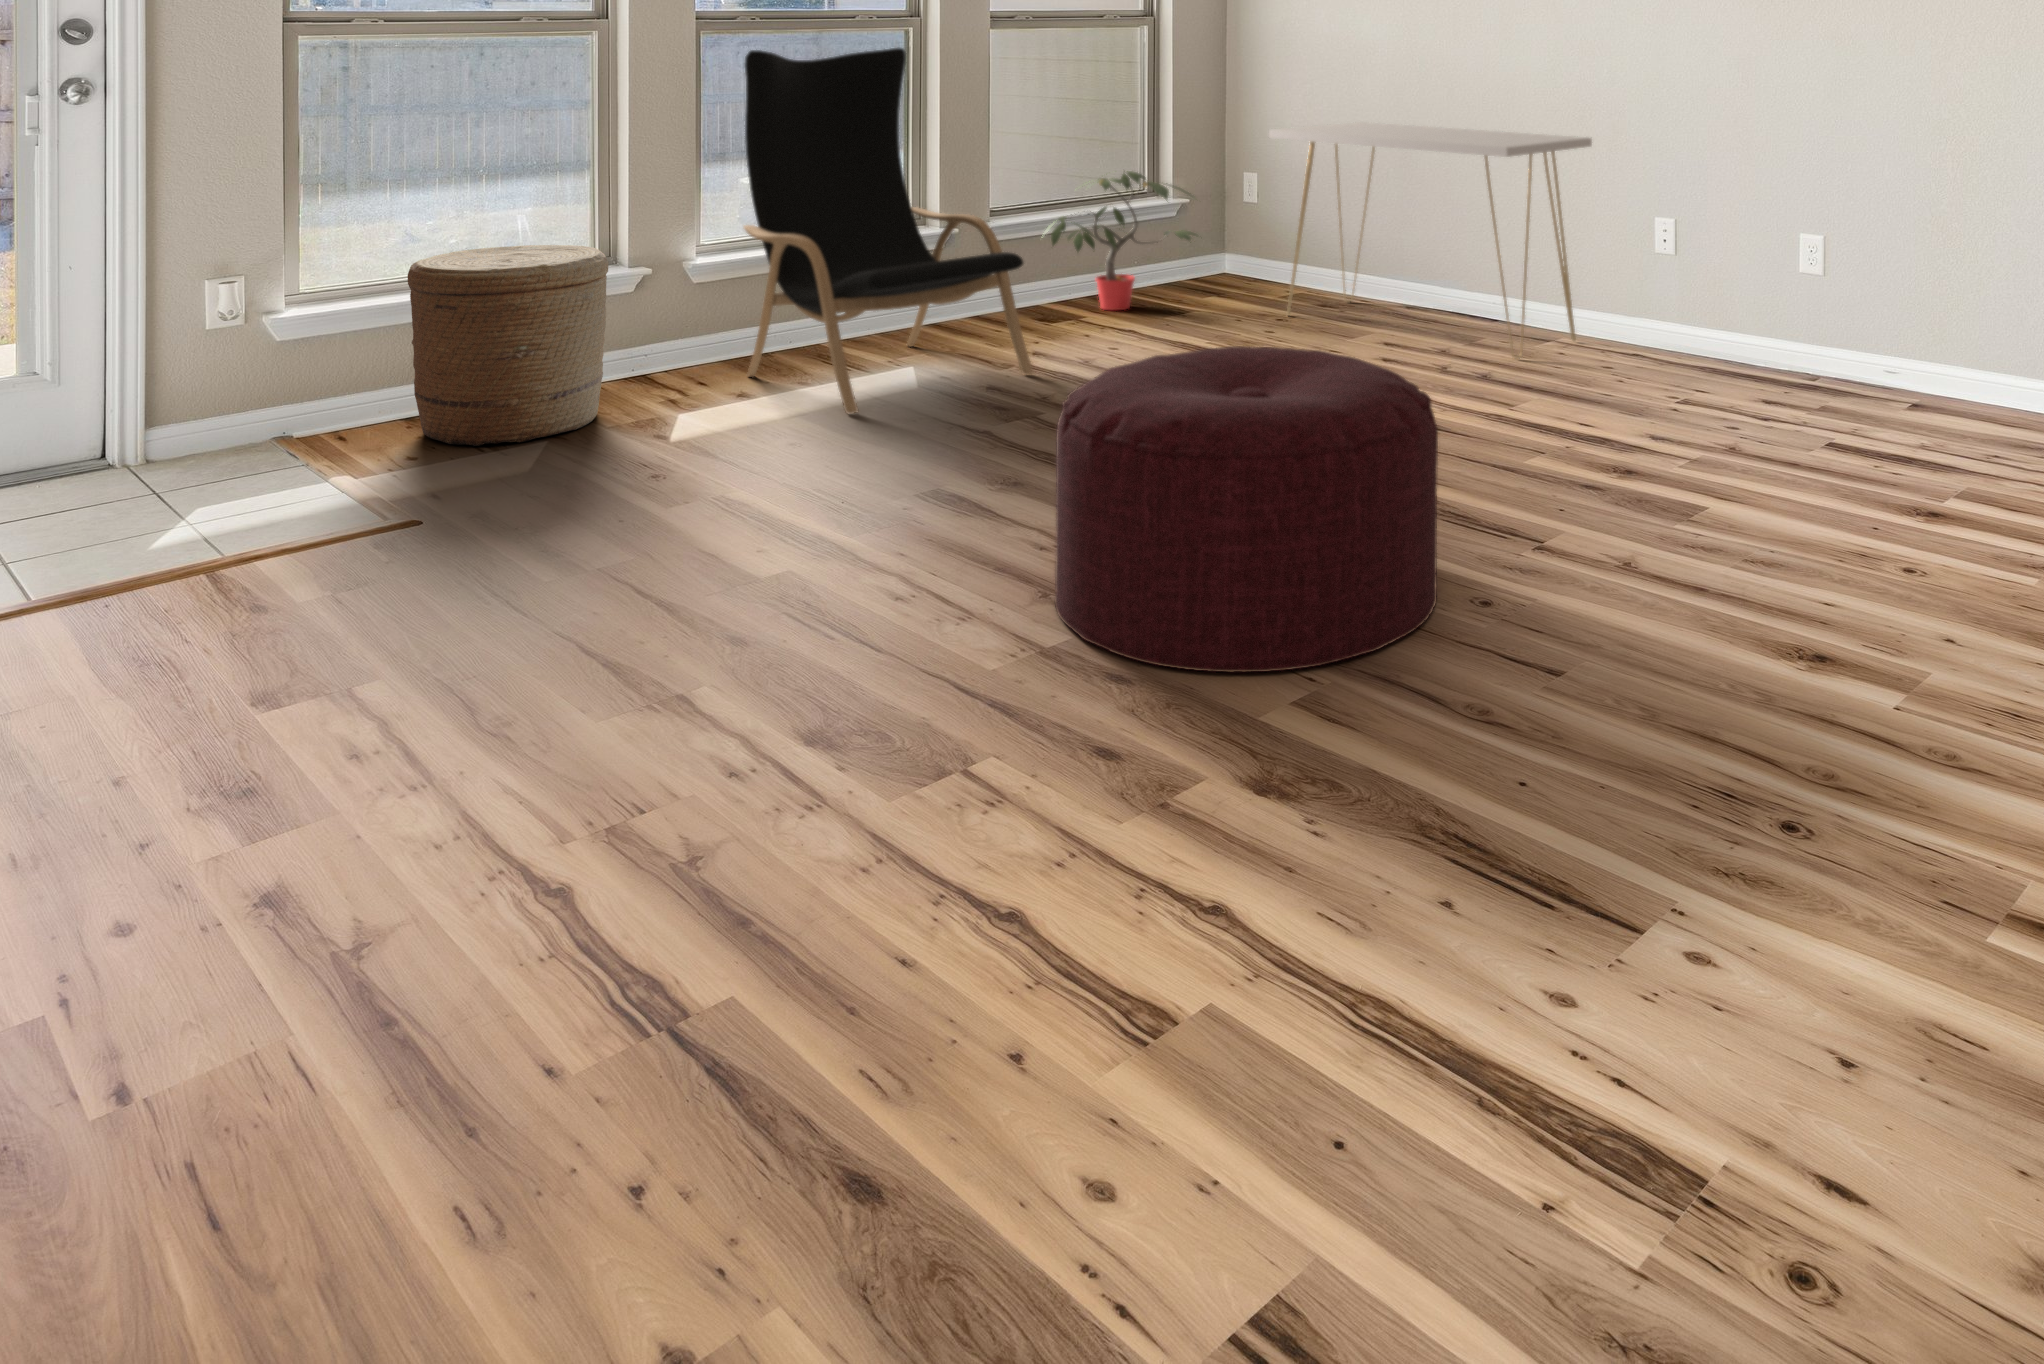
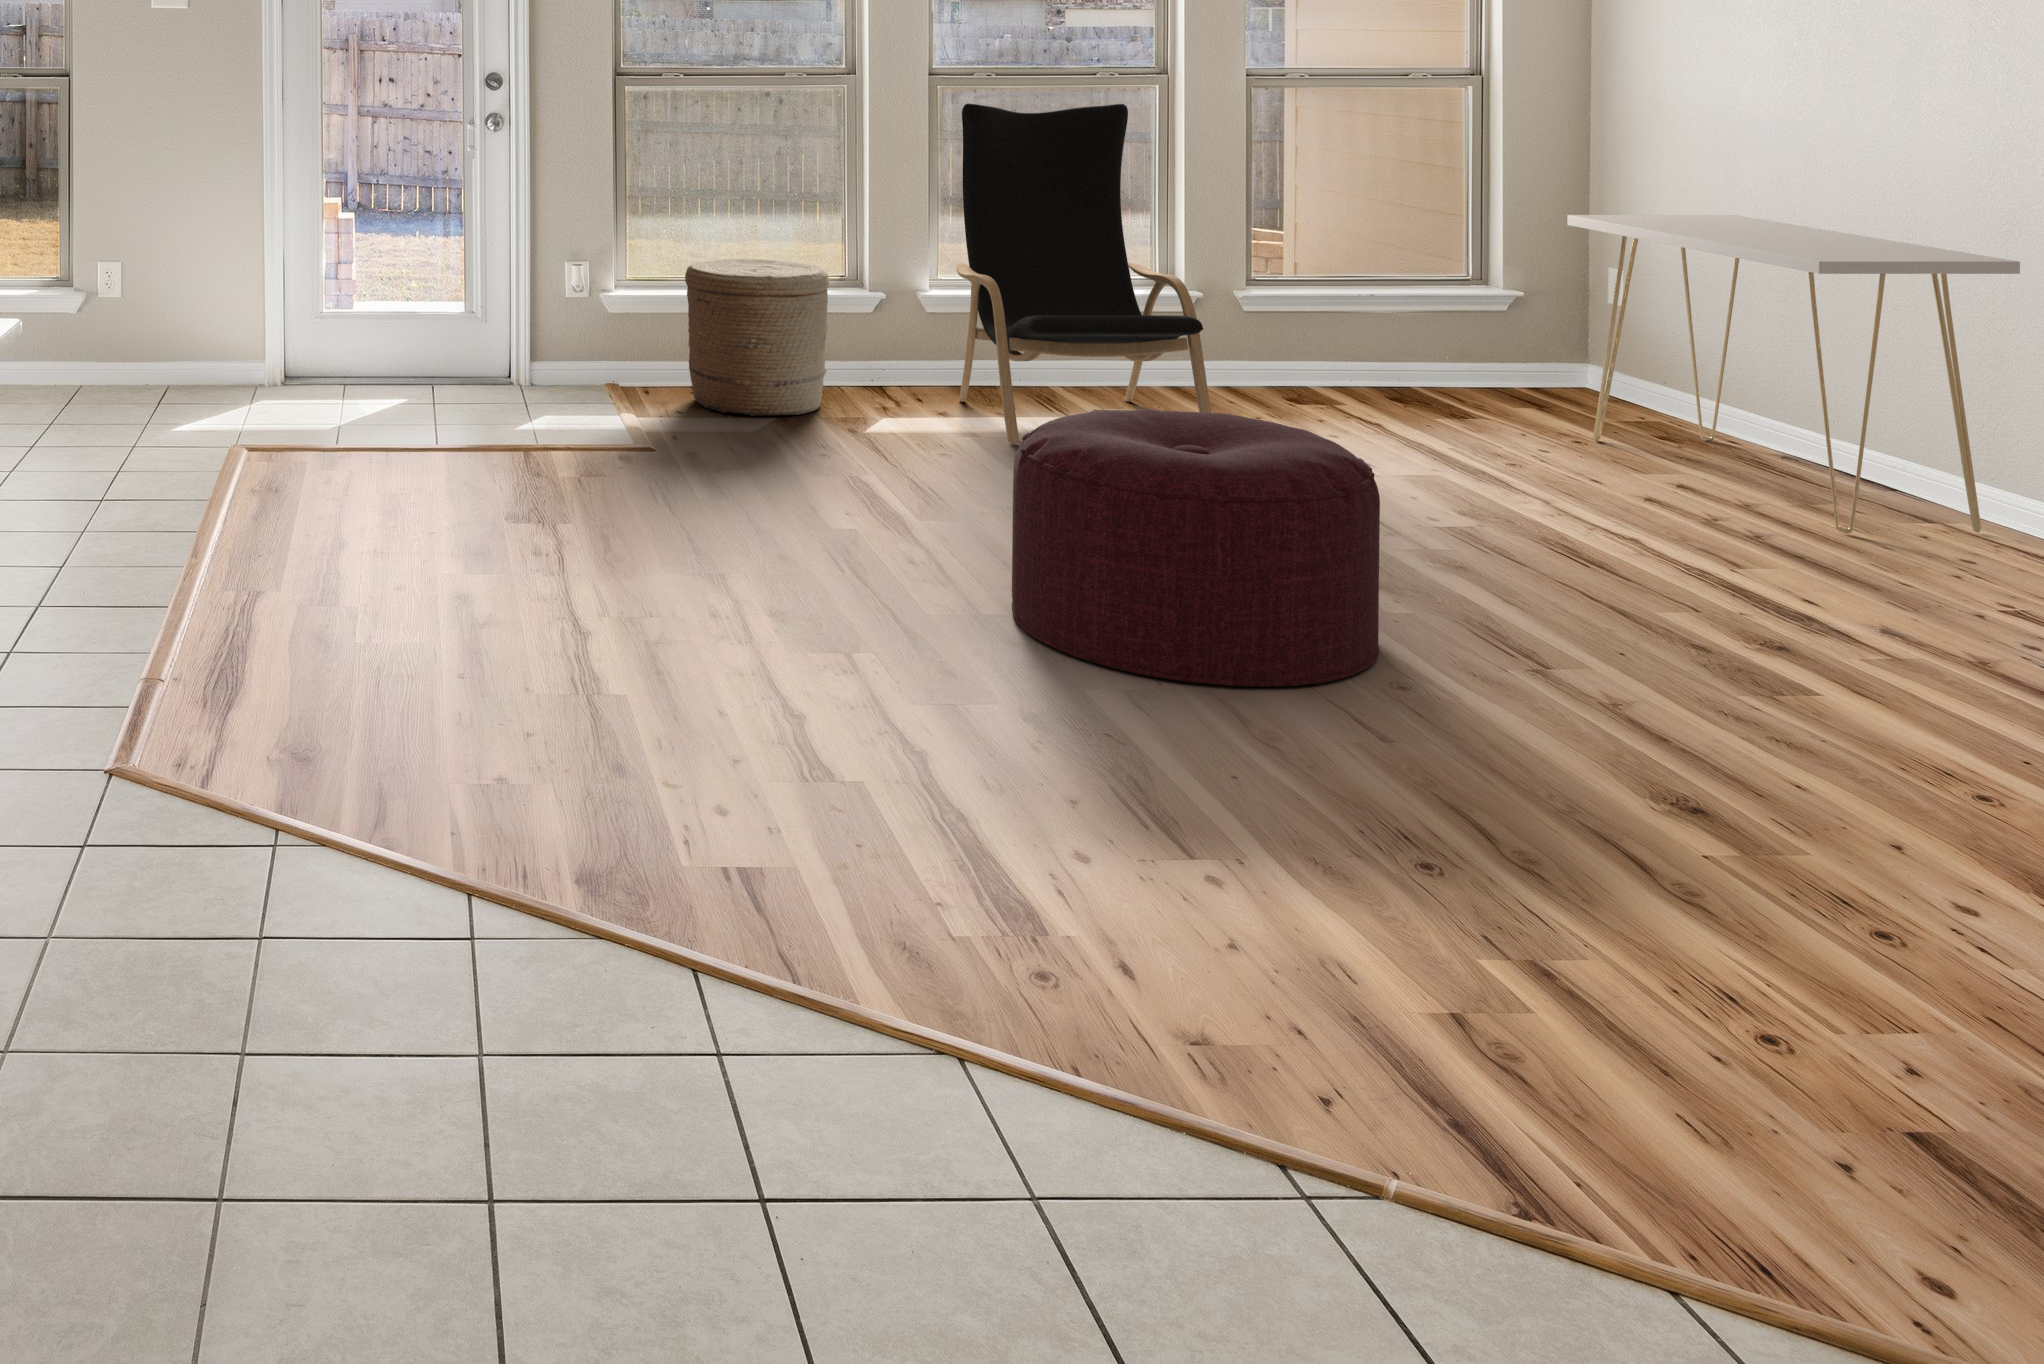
potted plant: present [1046,171,1198,310] -> none [1295,247,1509,404]

